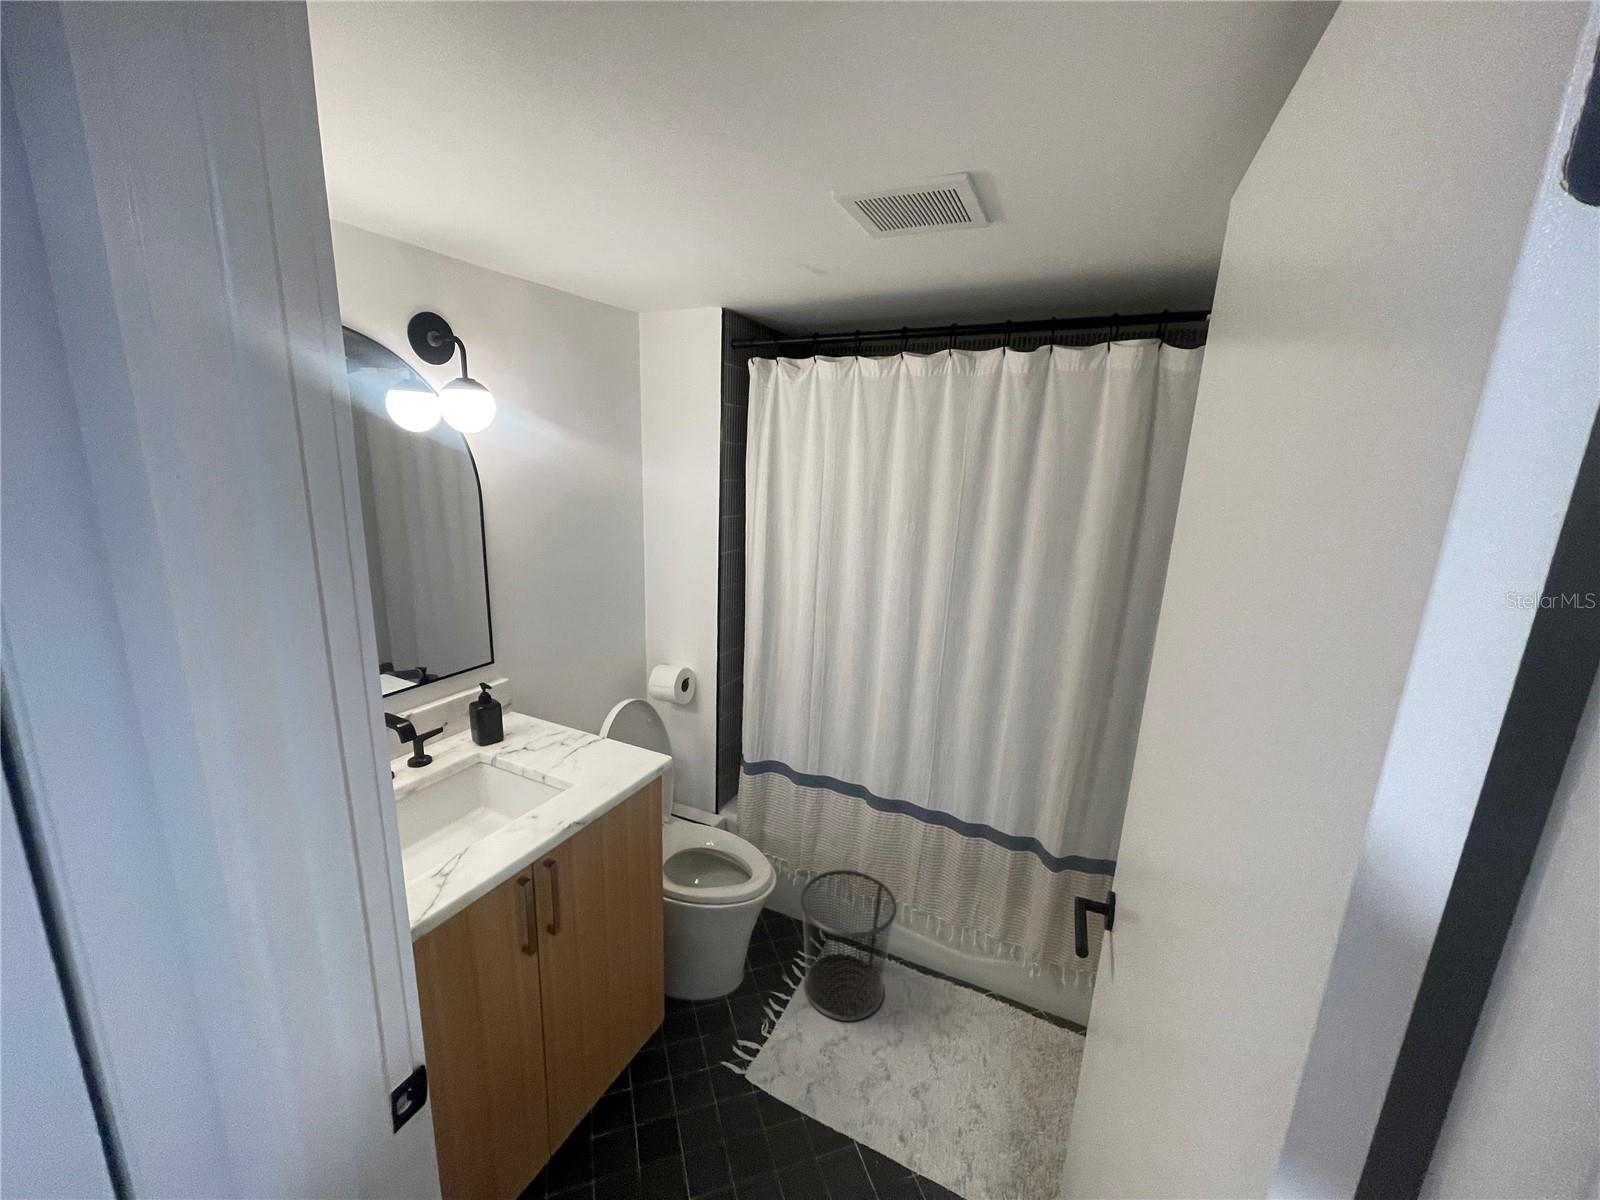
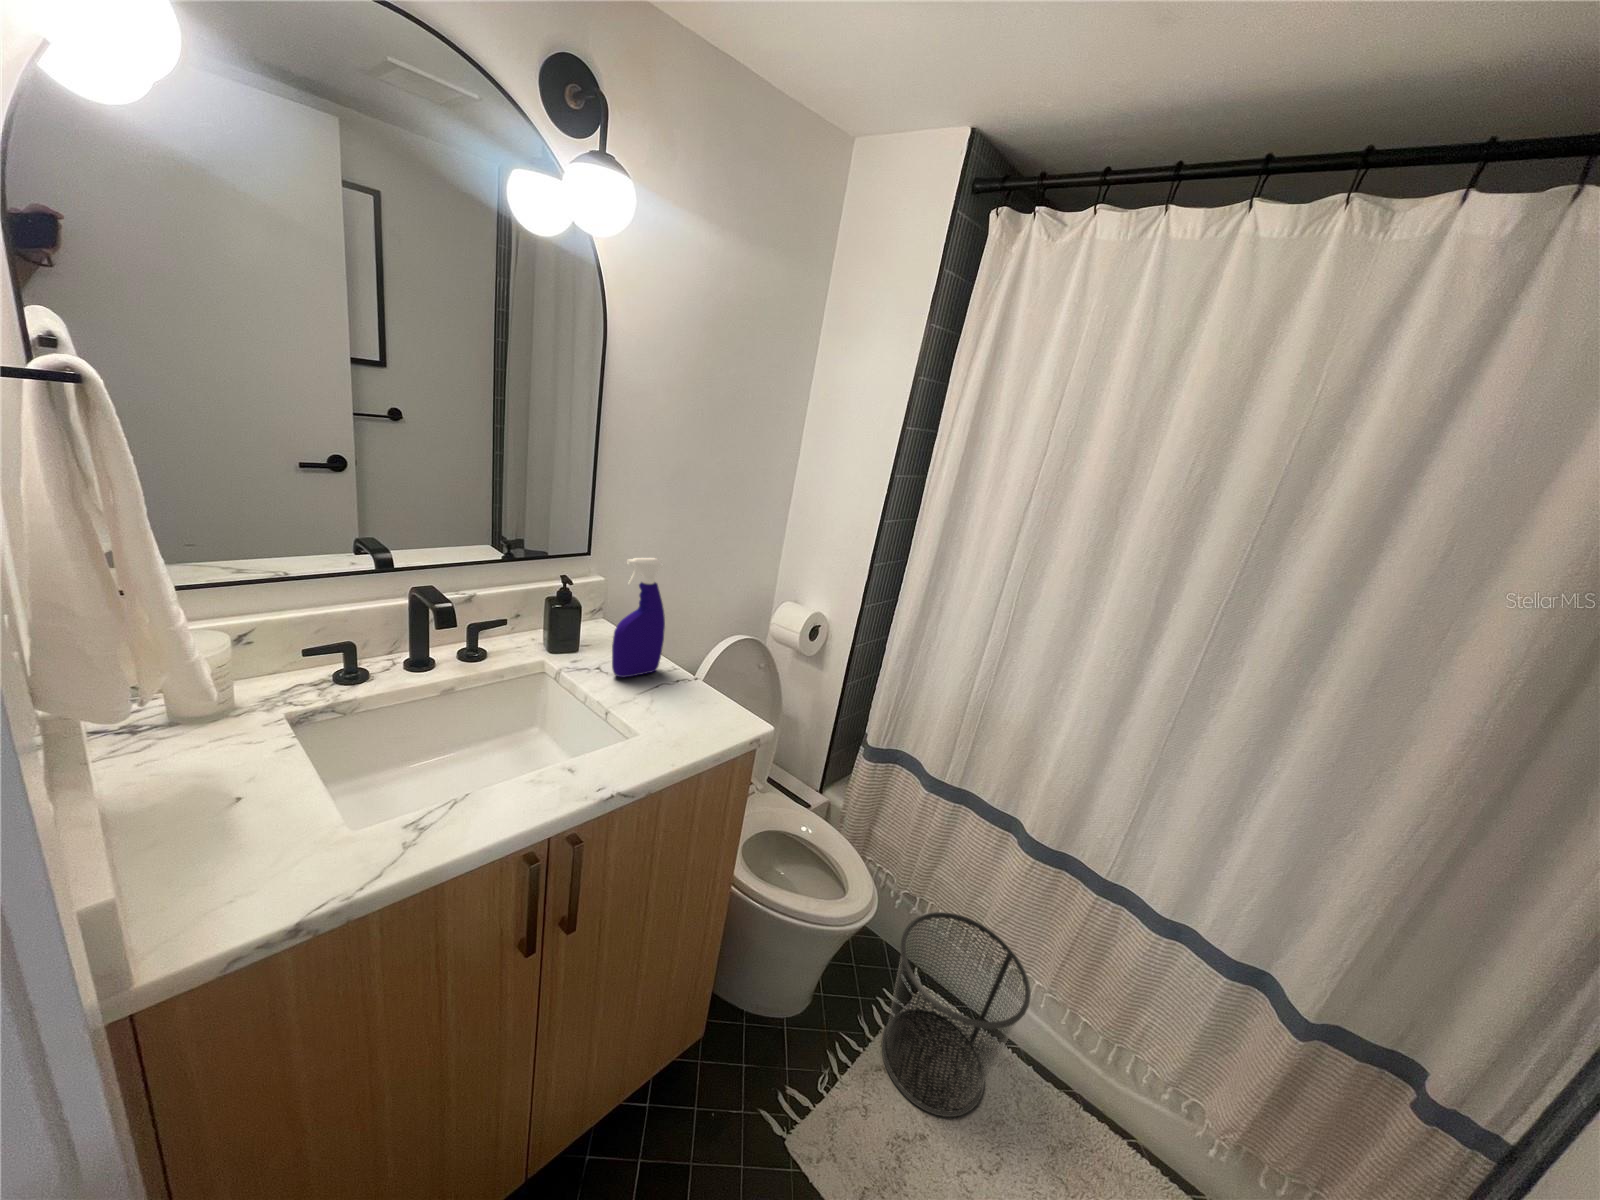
spray bottle: none [533,654,572,750] -> present [612,558,665,677]

